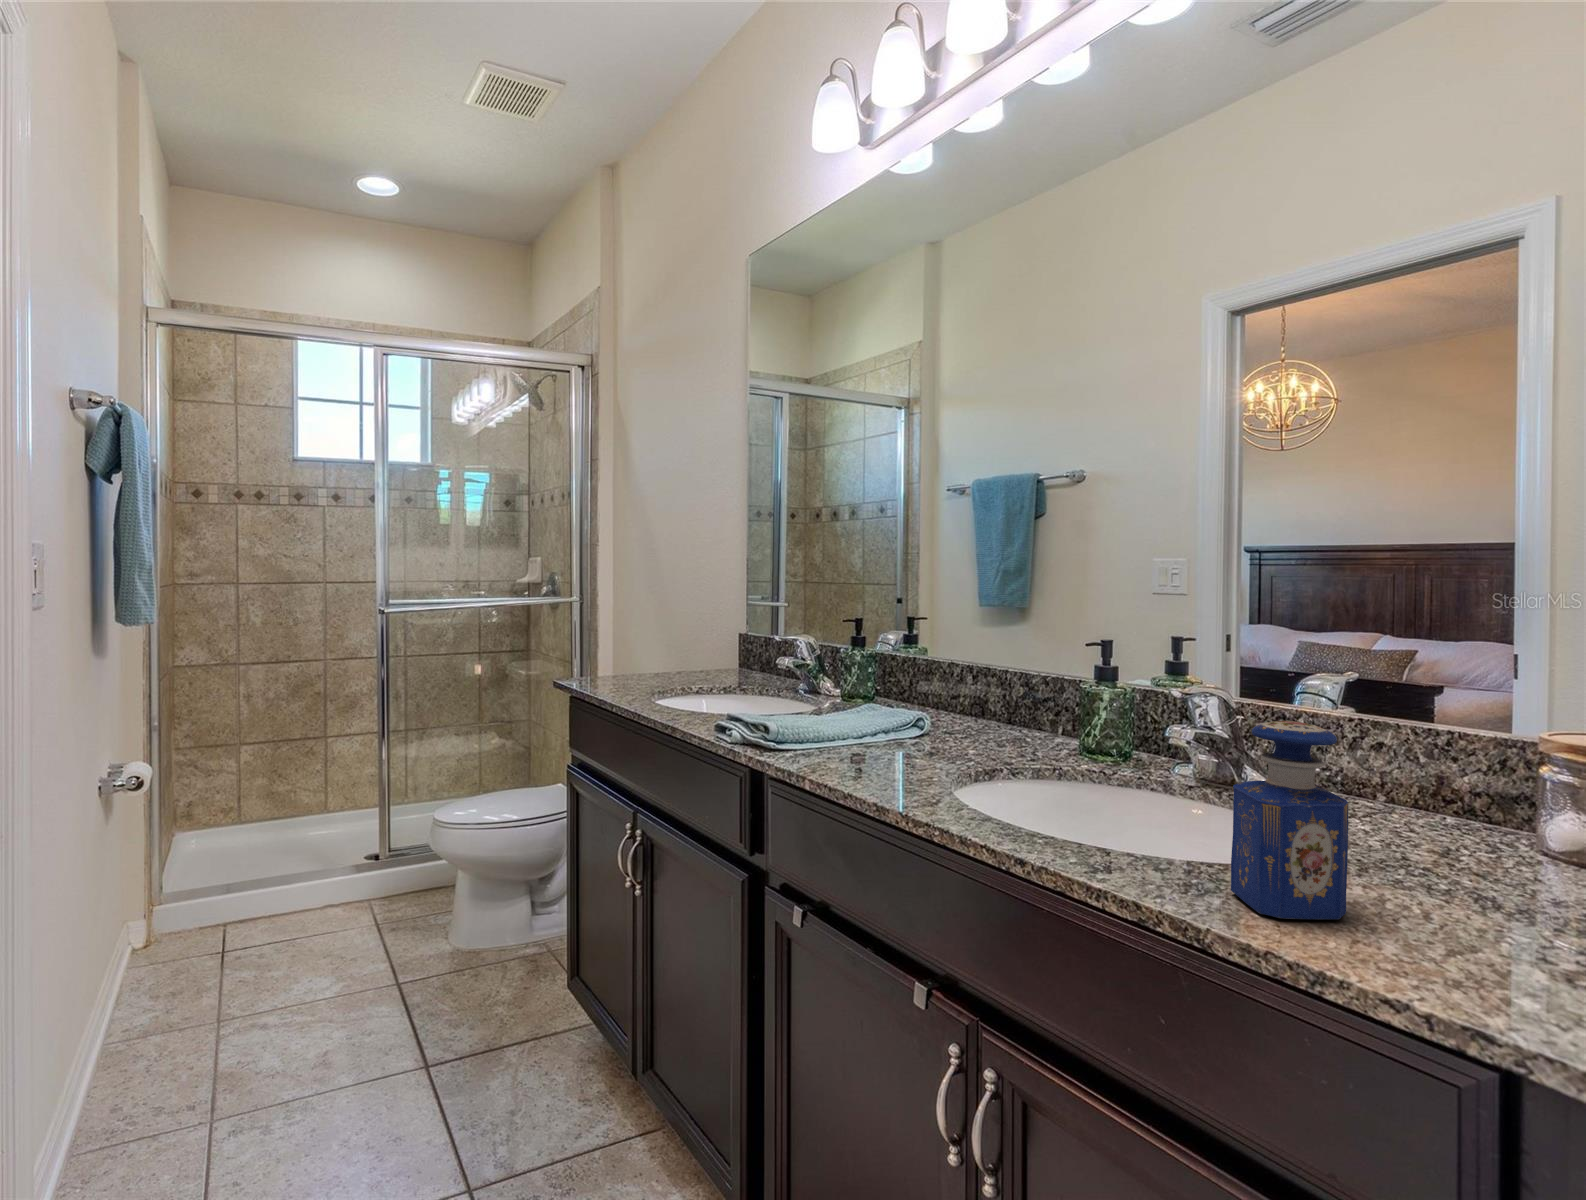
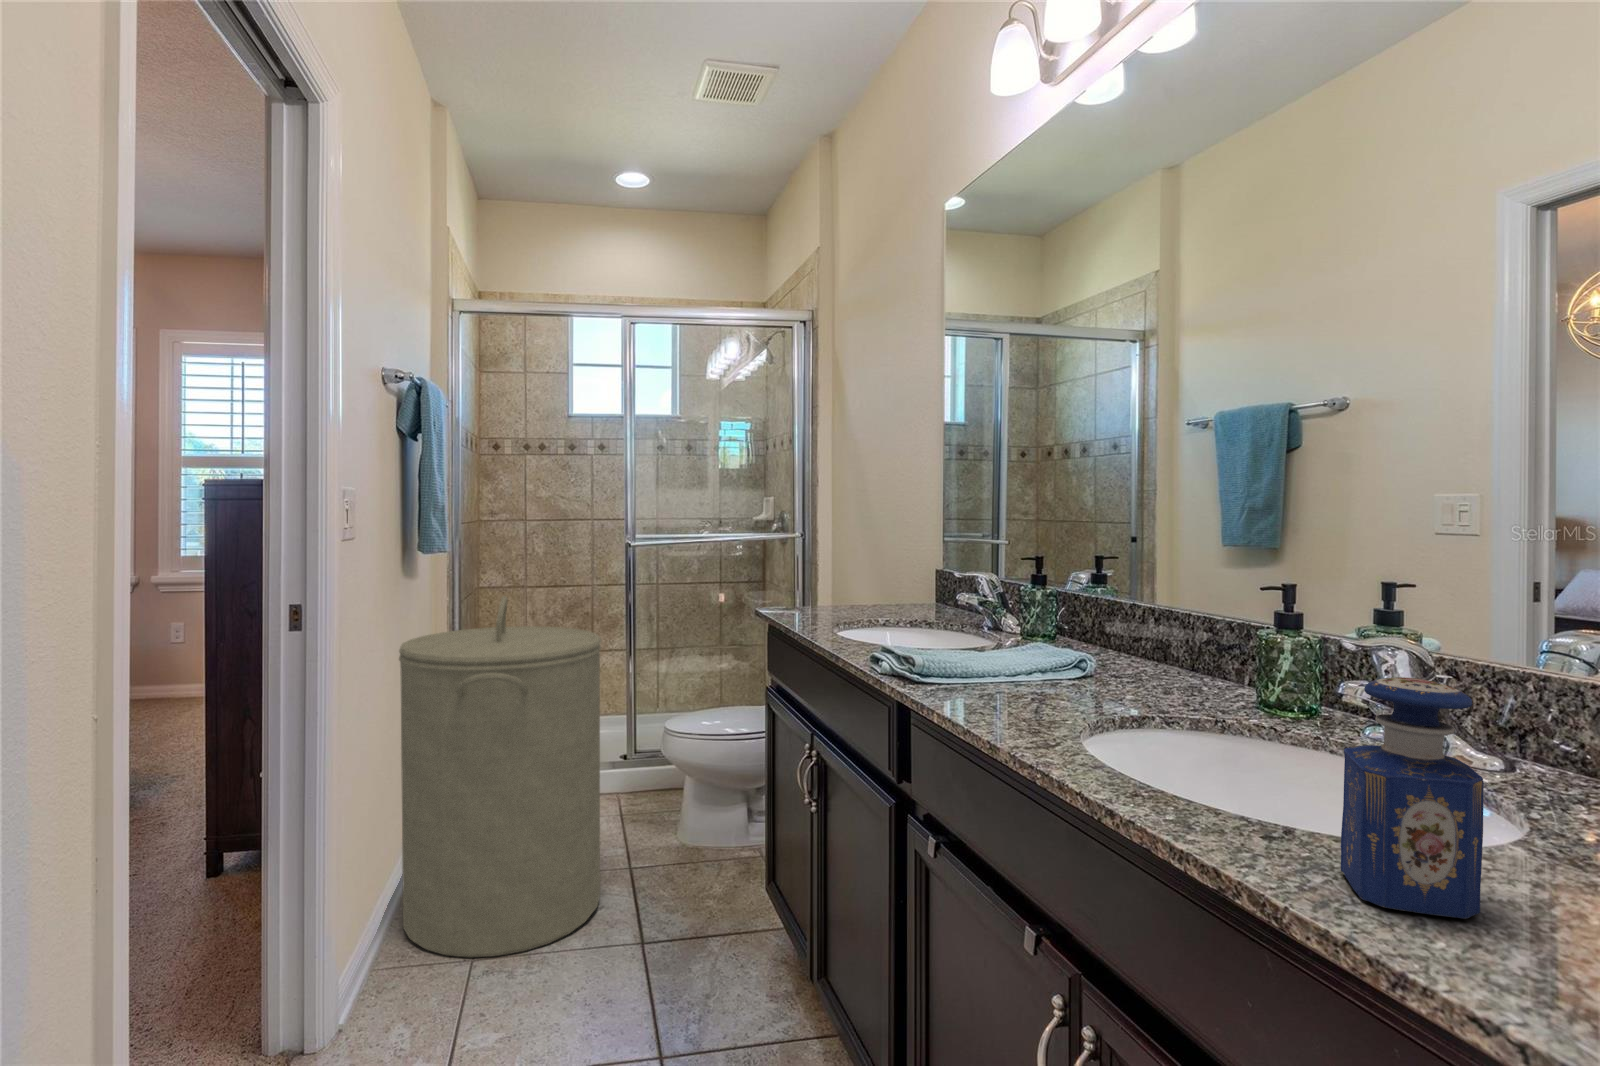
laundry hamper: none [99,680,368,1117] -> present [399,596,602,958]

